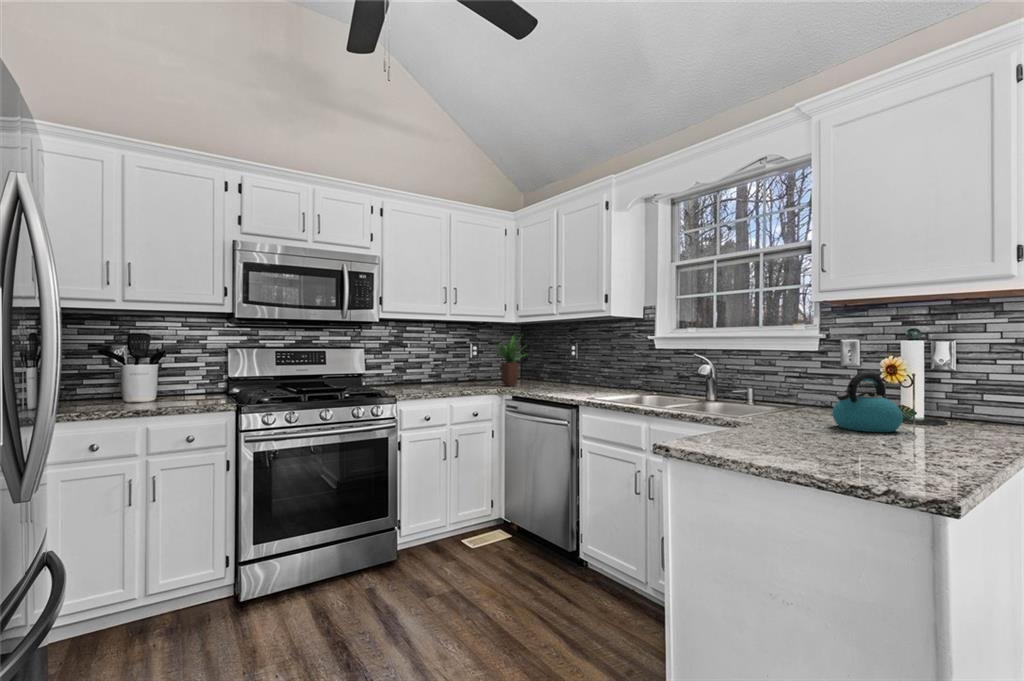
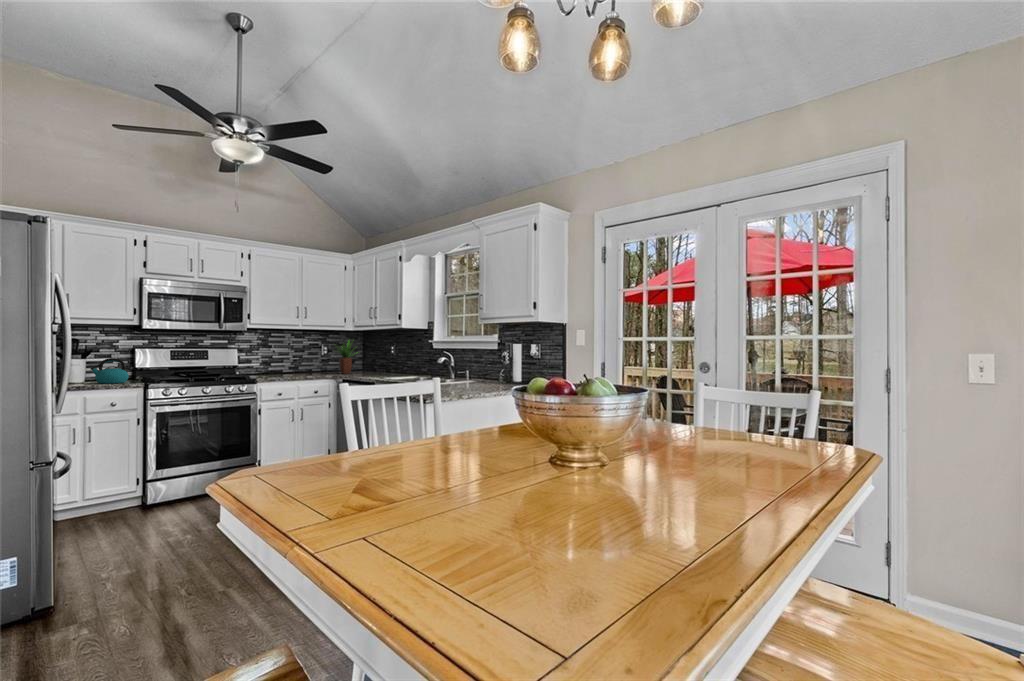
kettle: present [832,373,903,432] -> present [90,358,129,384]

